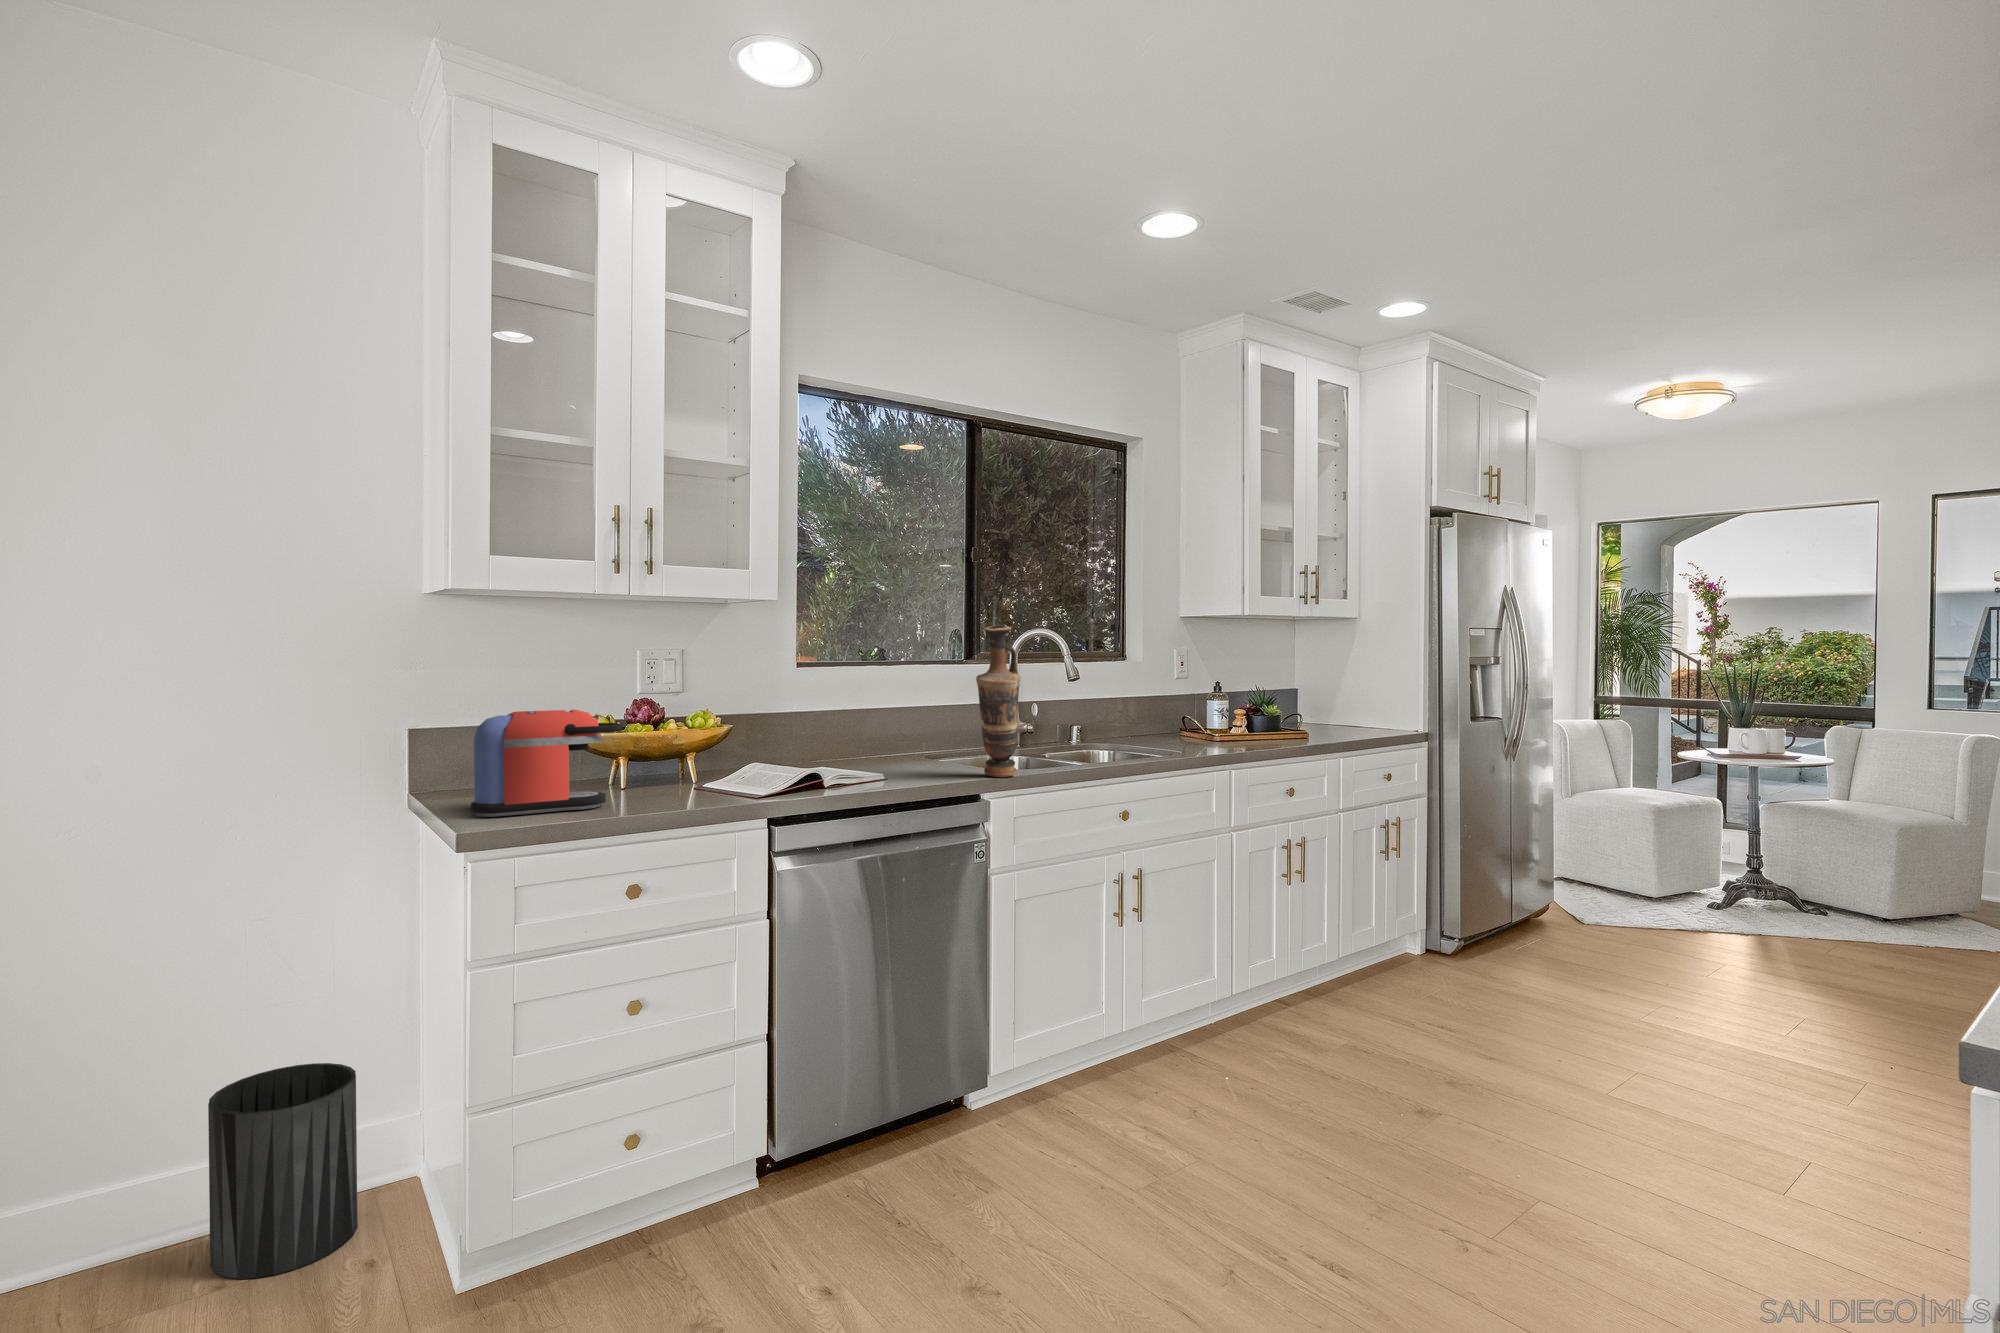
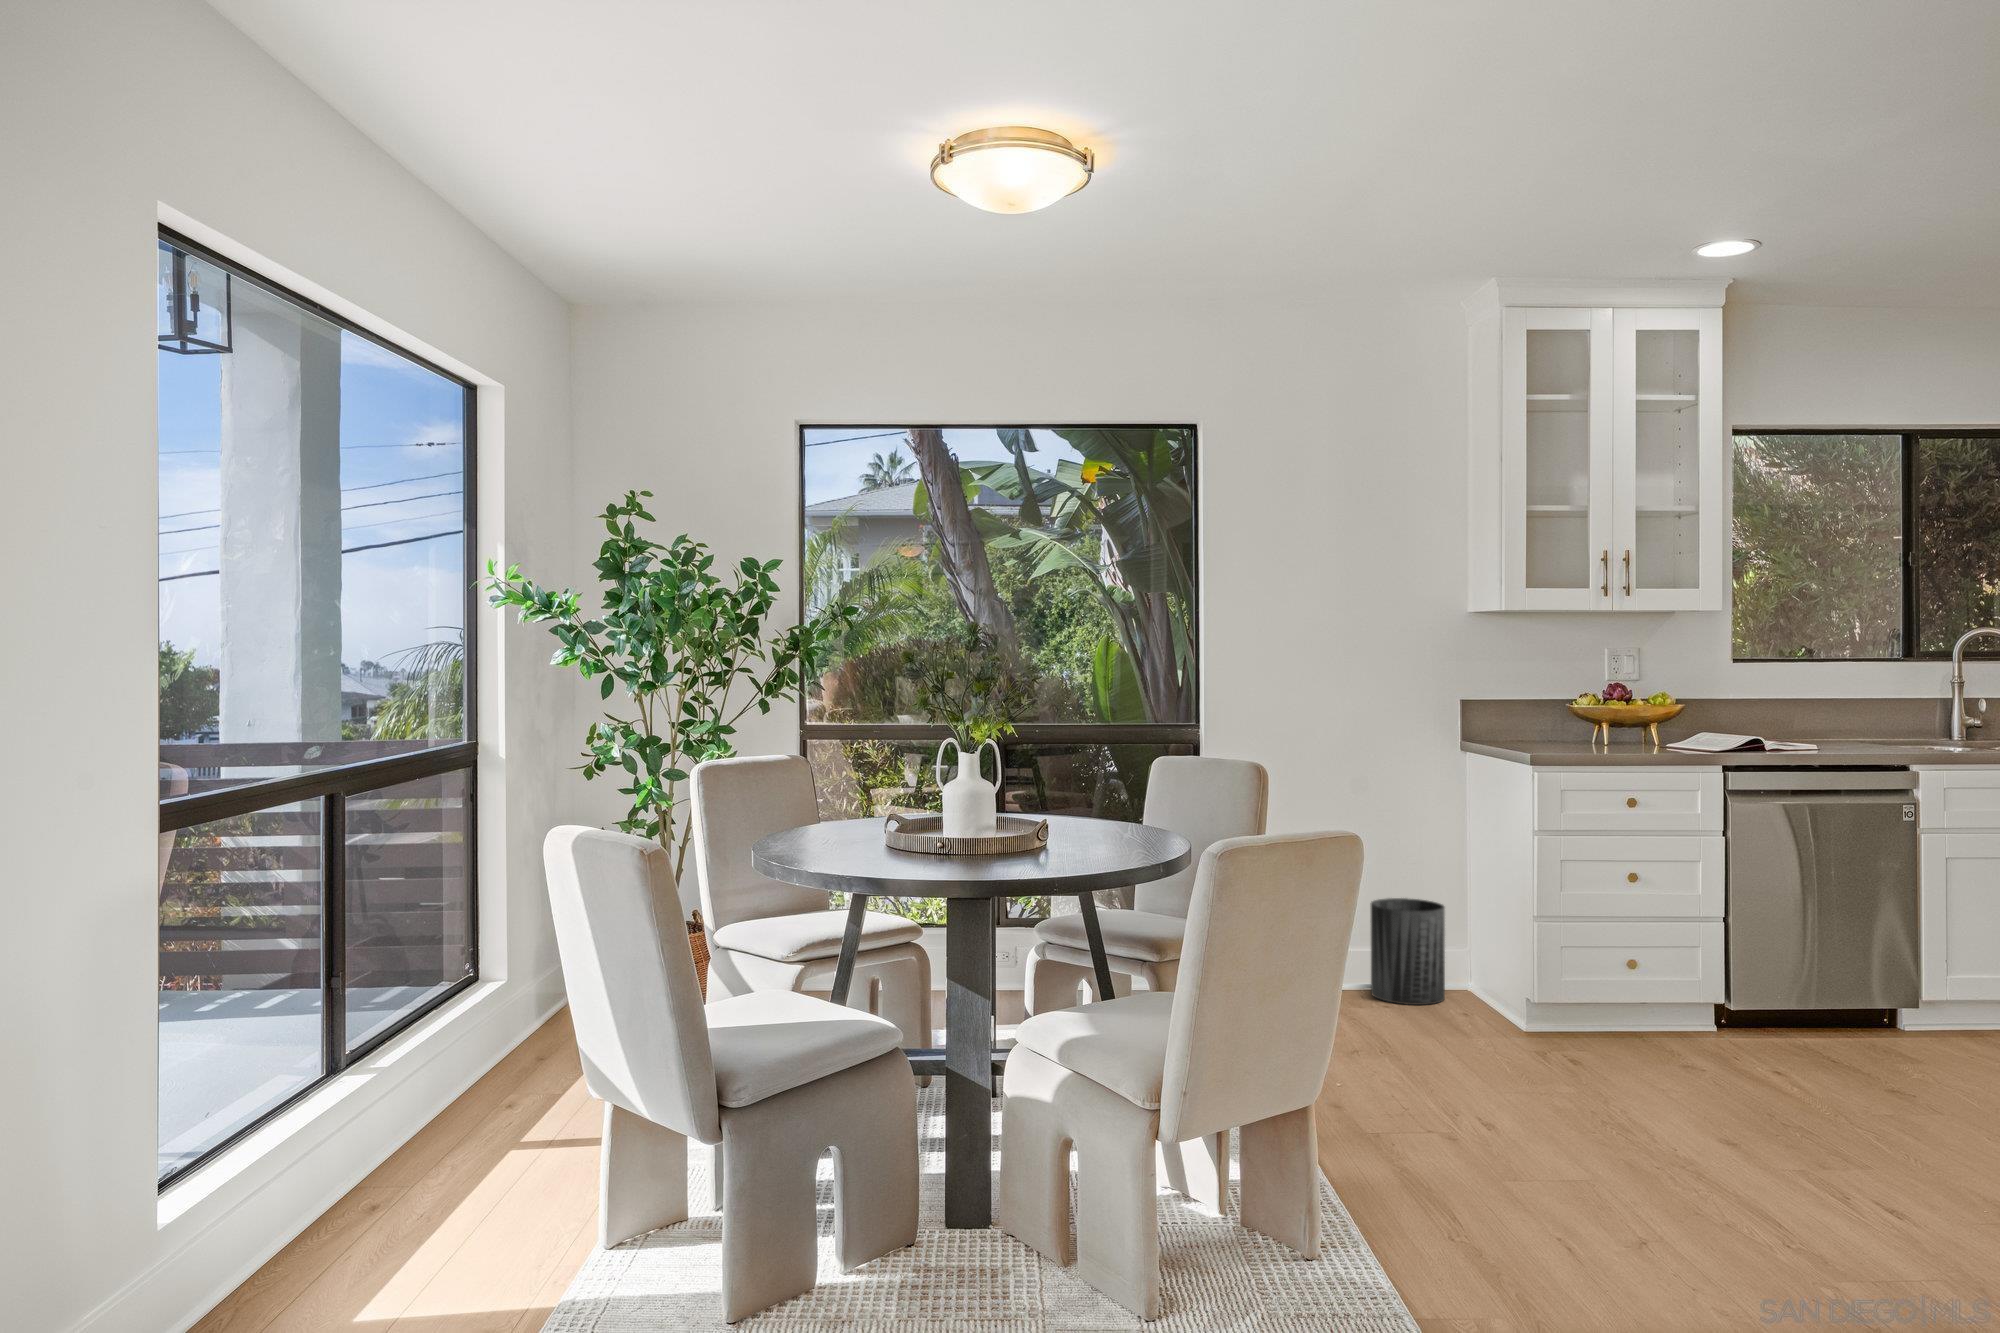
vase: present [976,626,1020,777] -> none [1906,627,1951,752]
coffee maker: present [471,710,622,817] -> none [1524,687,1617,751]

